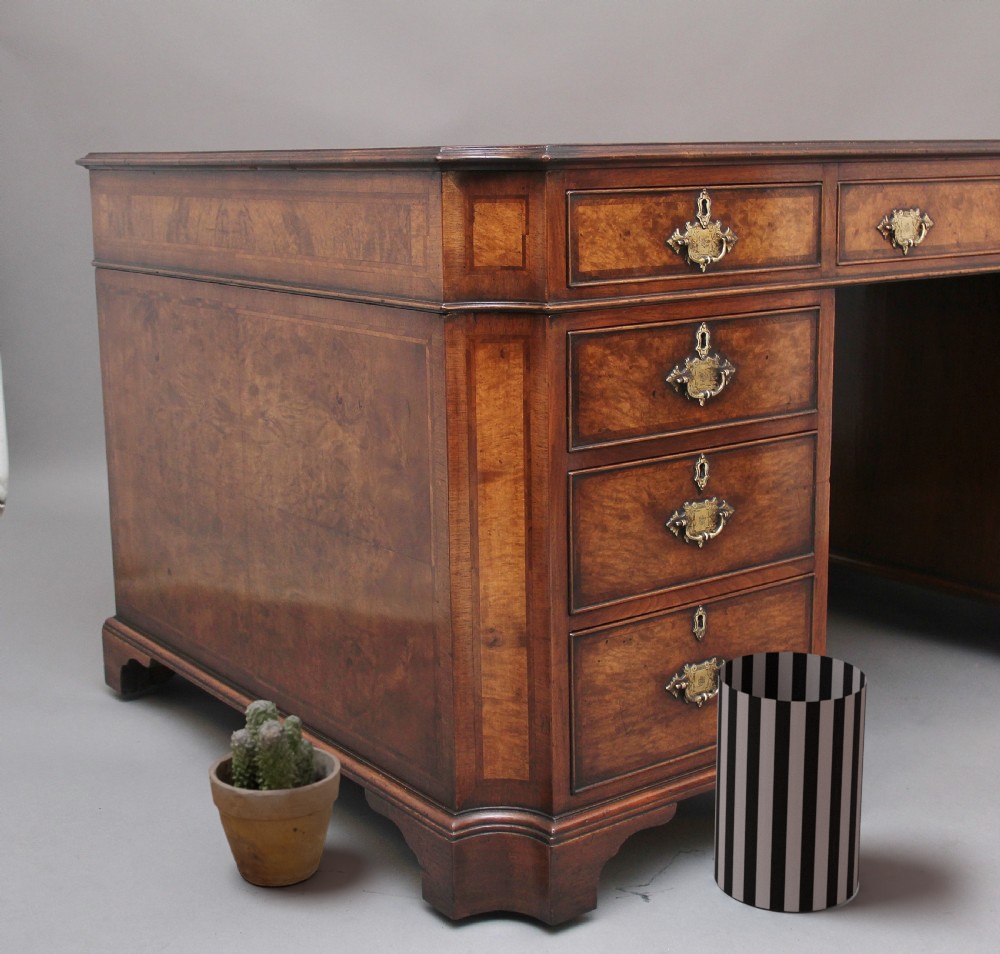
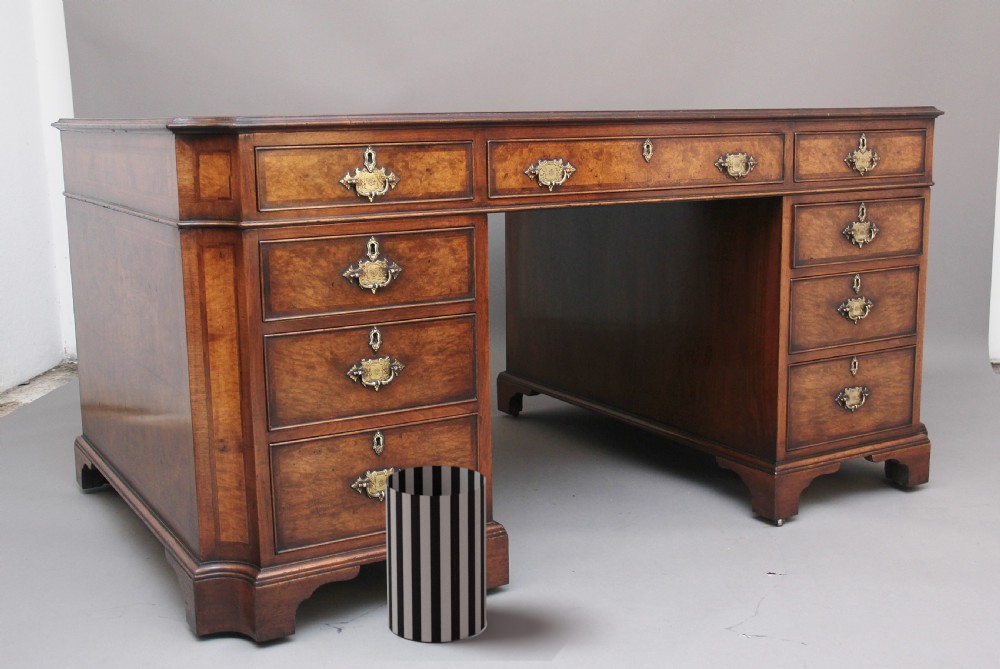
potted plant: present [209,700,340,886] -> none [48,486,141,612]

